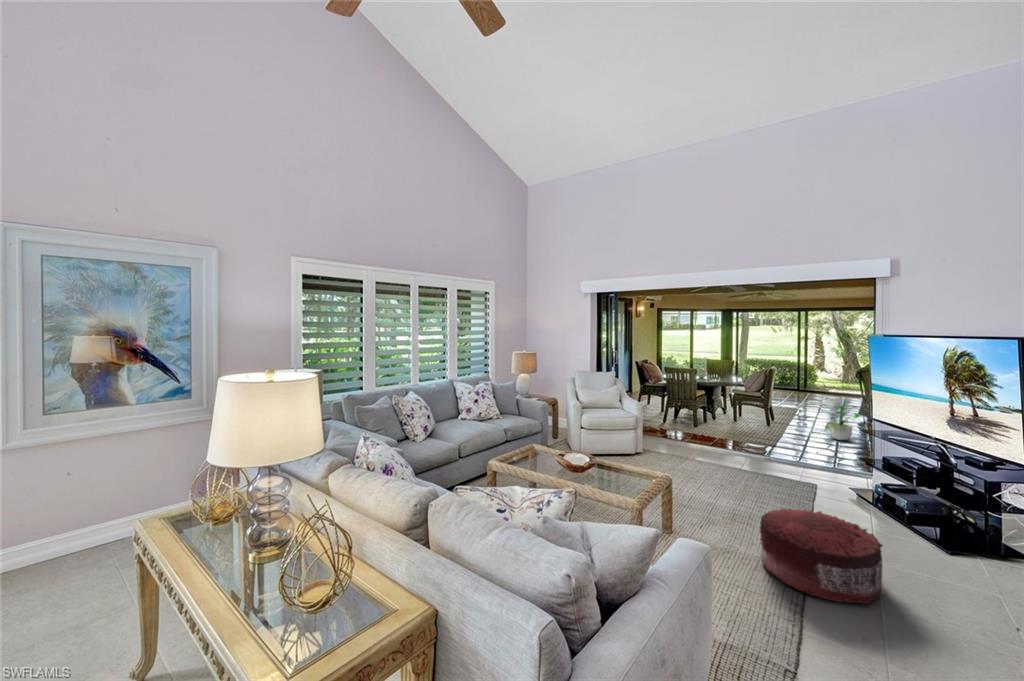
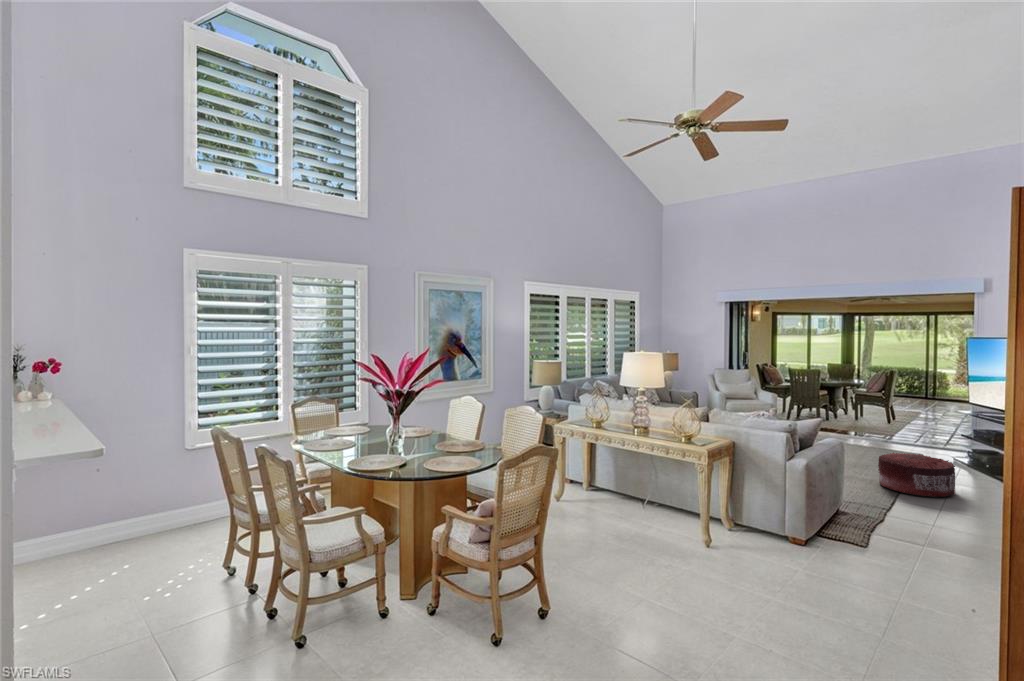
potted plant: present [825,401,861,440] -> none [939,388,973,431]

